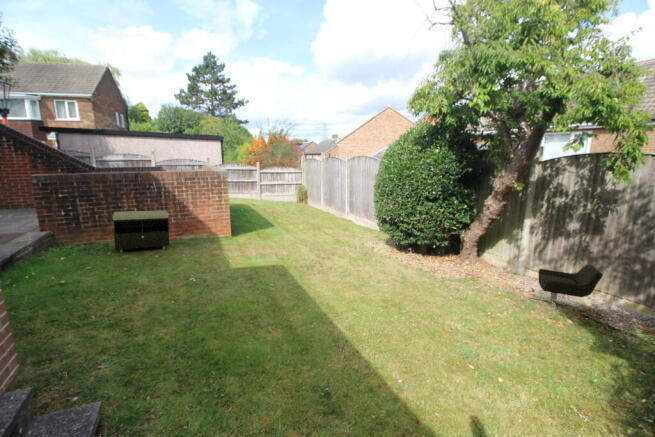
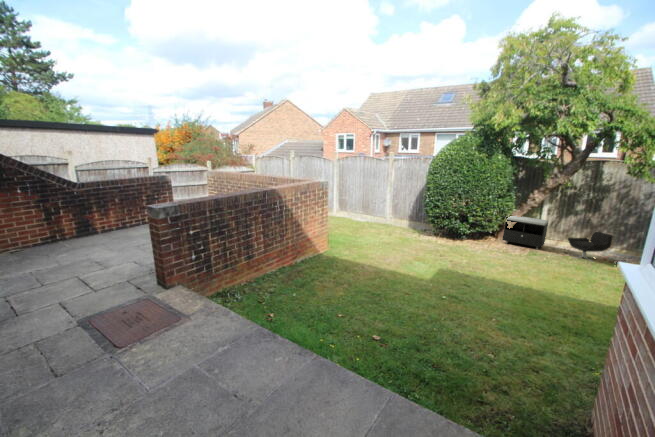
storage bench: present [113,210,169,252] -> present [502,216,548,249]

